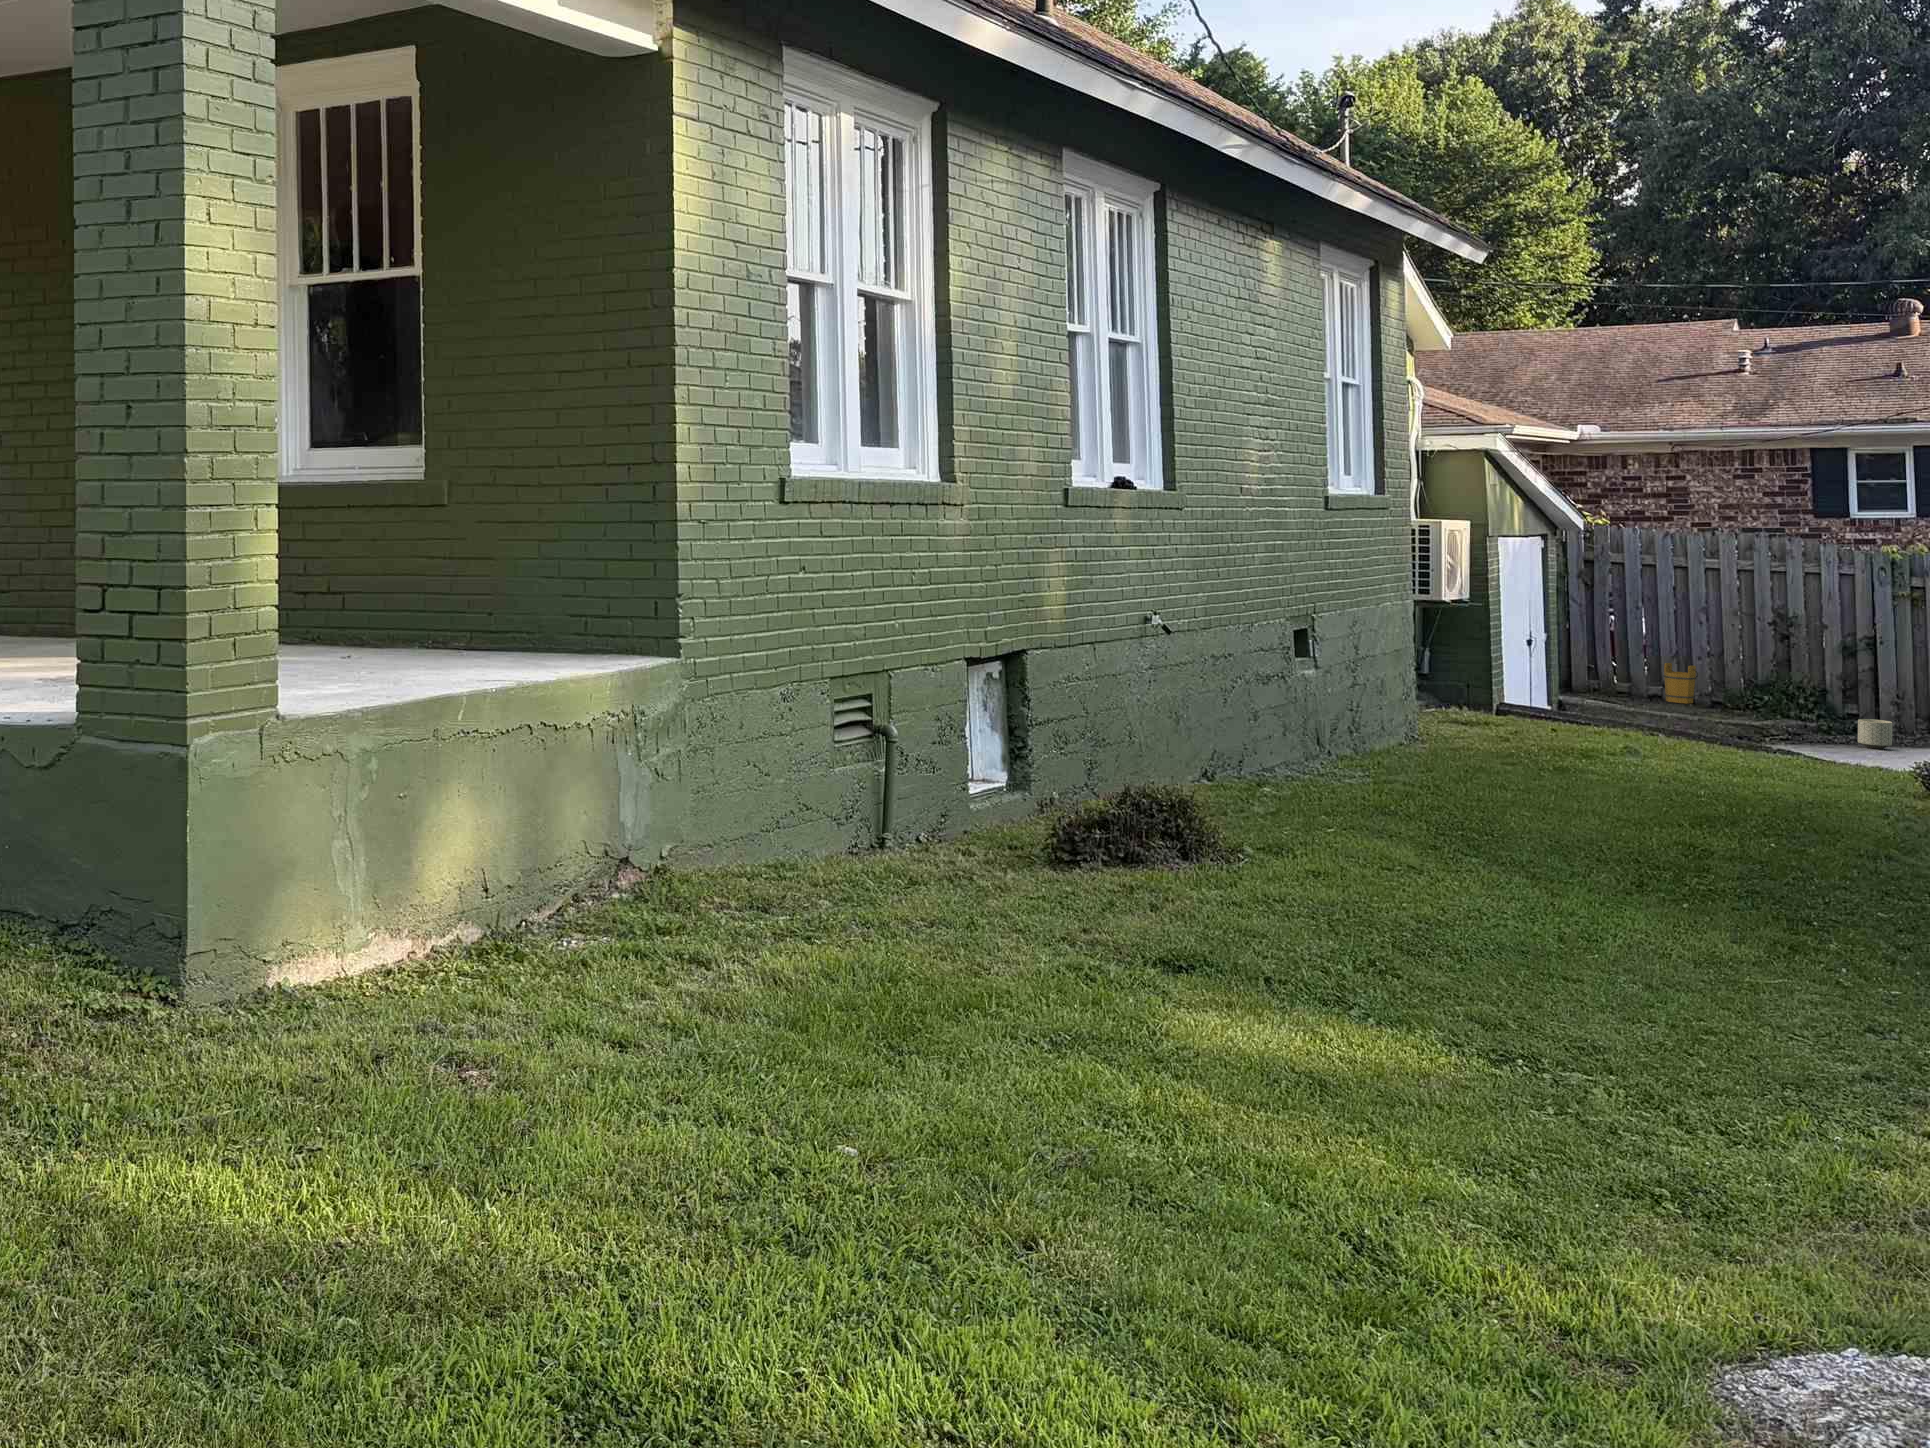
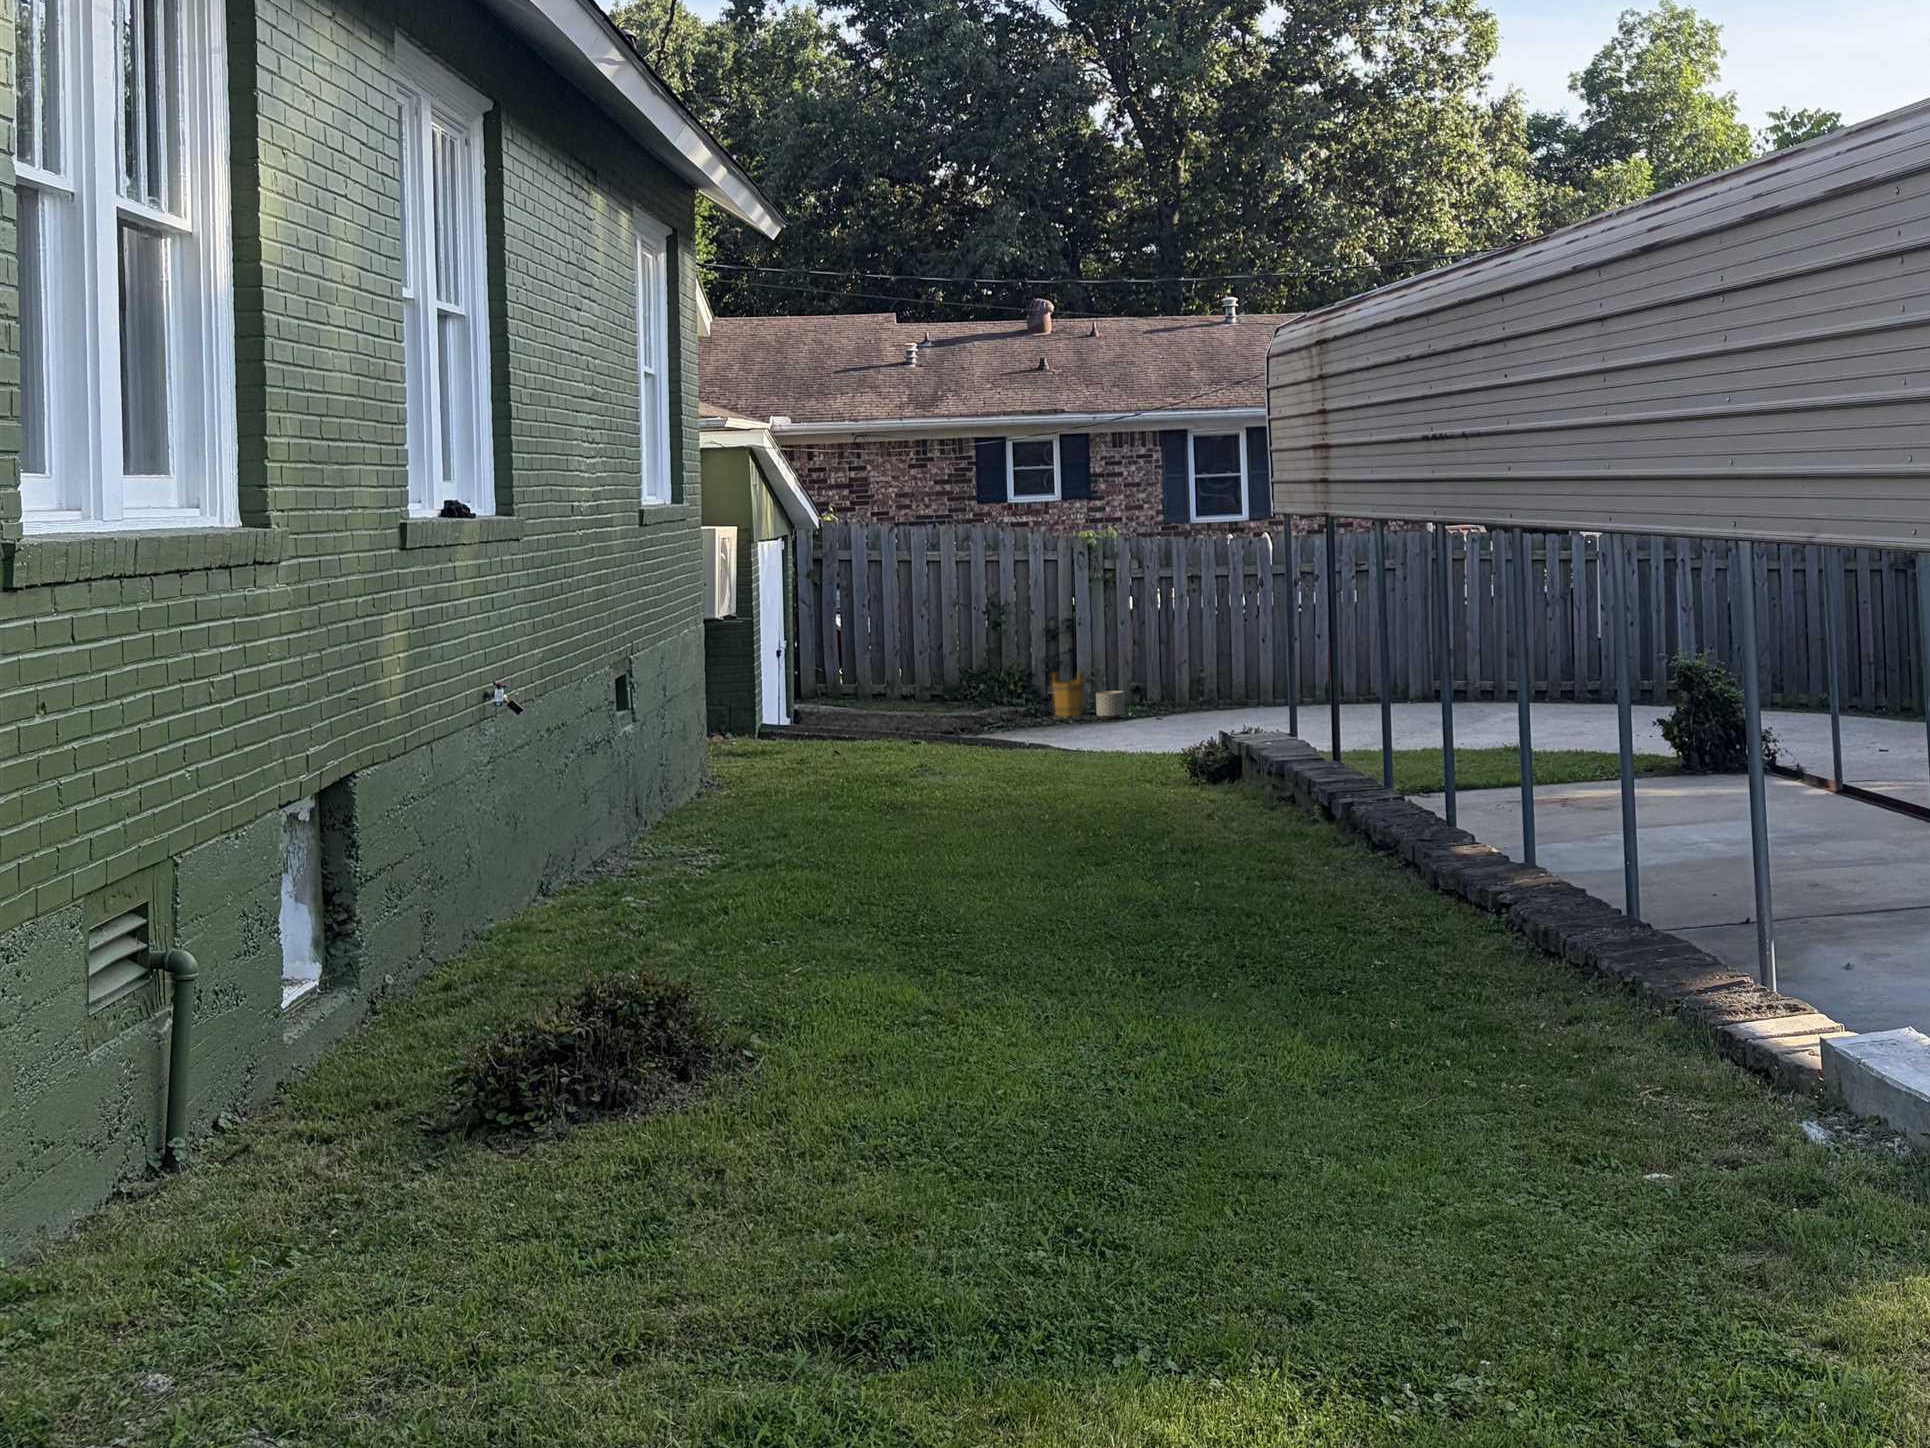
bucket: present [1664,663,1698,704] -> present [1052,672,1085,716]

